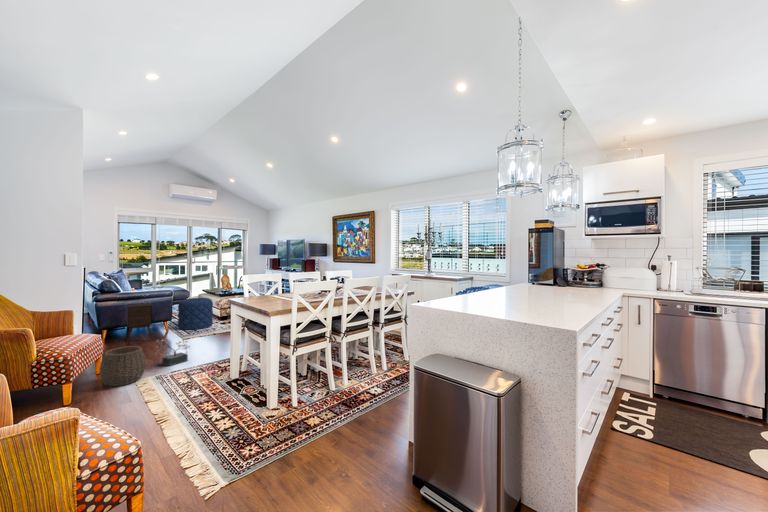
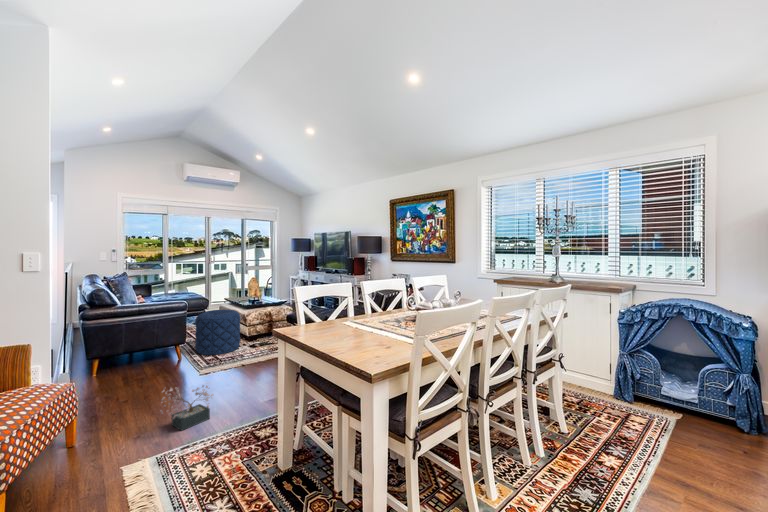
side table: present [125,303,154,344] -> none [124,319,163,381]
woven basket: present [100,346,146,386] -> none [65,405,144,483]

